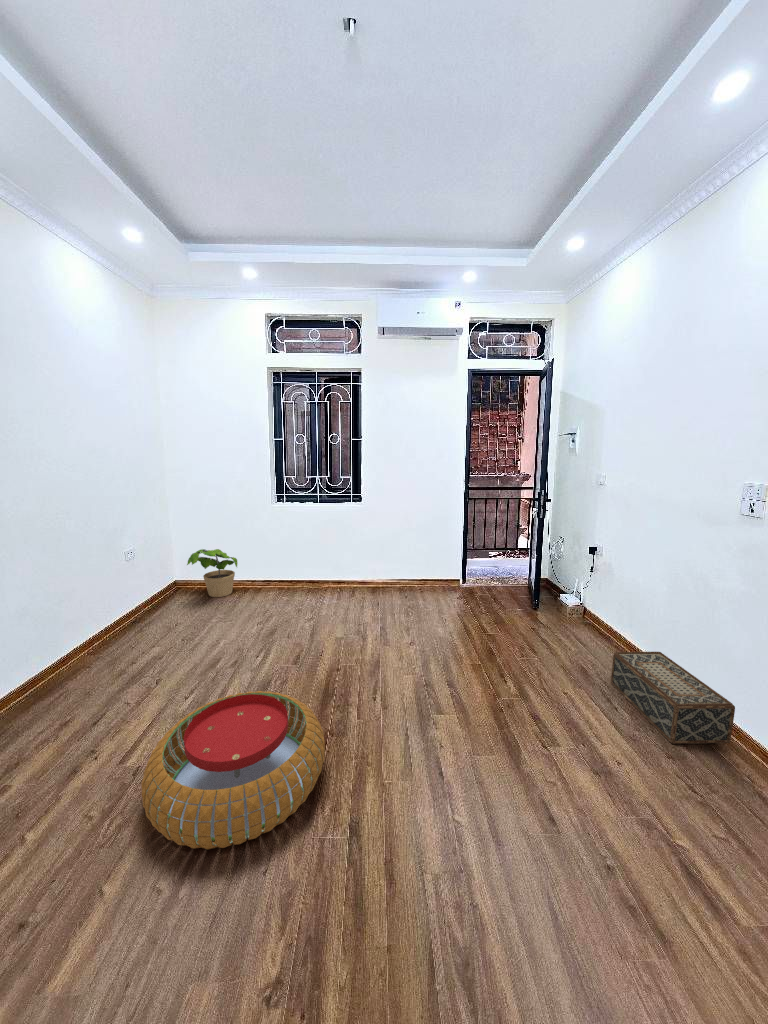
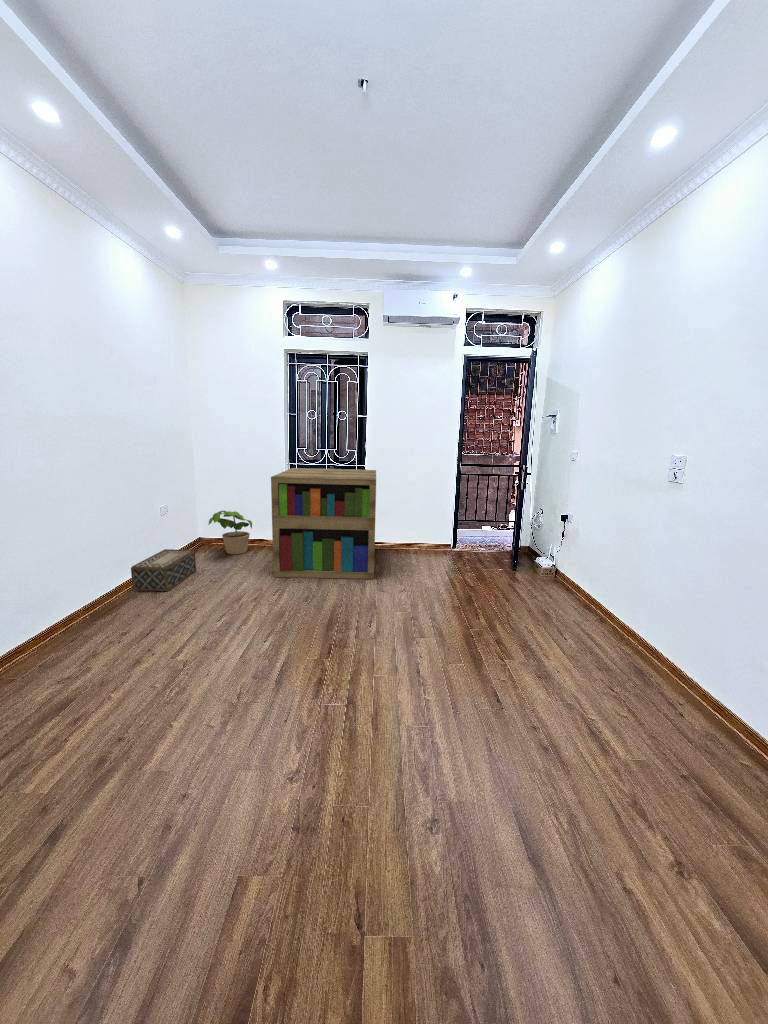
bookshelf: none [254,498,376,627] -> present [271,468,376,579]
woven basket: present [611,652,735,744] -> present [131,549,196,591]
pouf: present [141,691,325,849] -> none [194,611,330,705]

